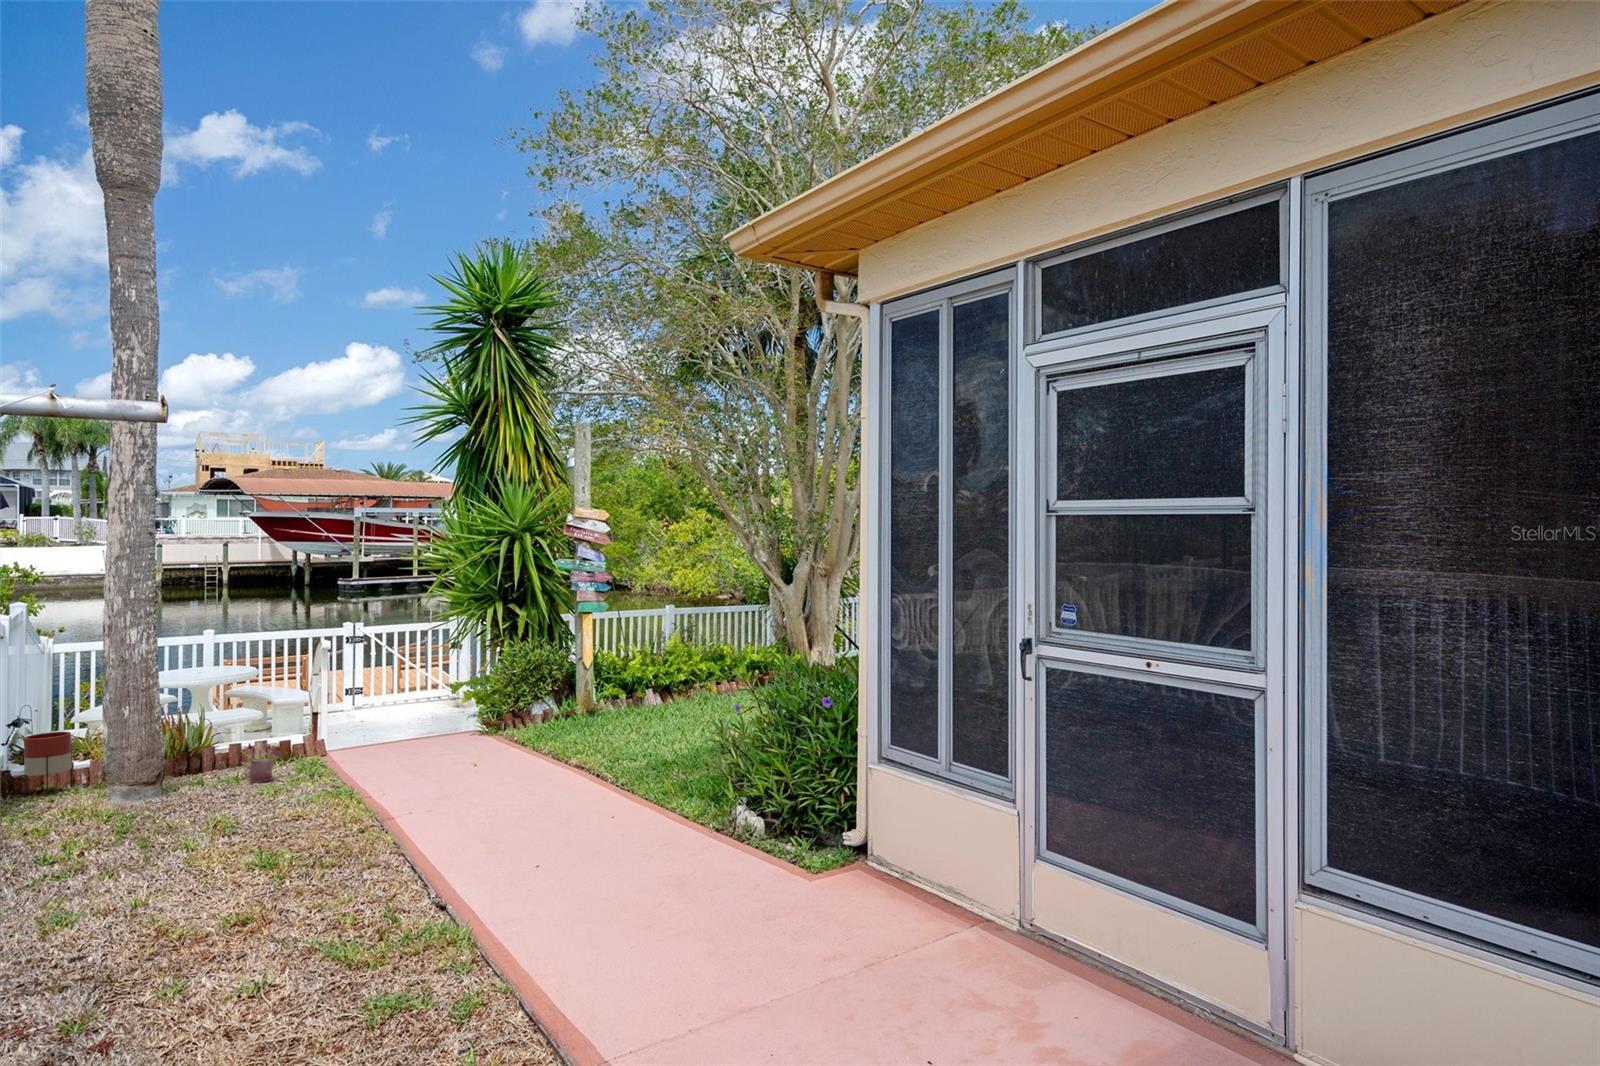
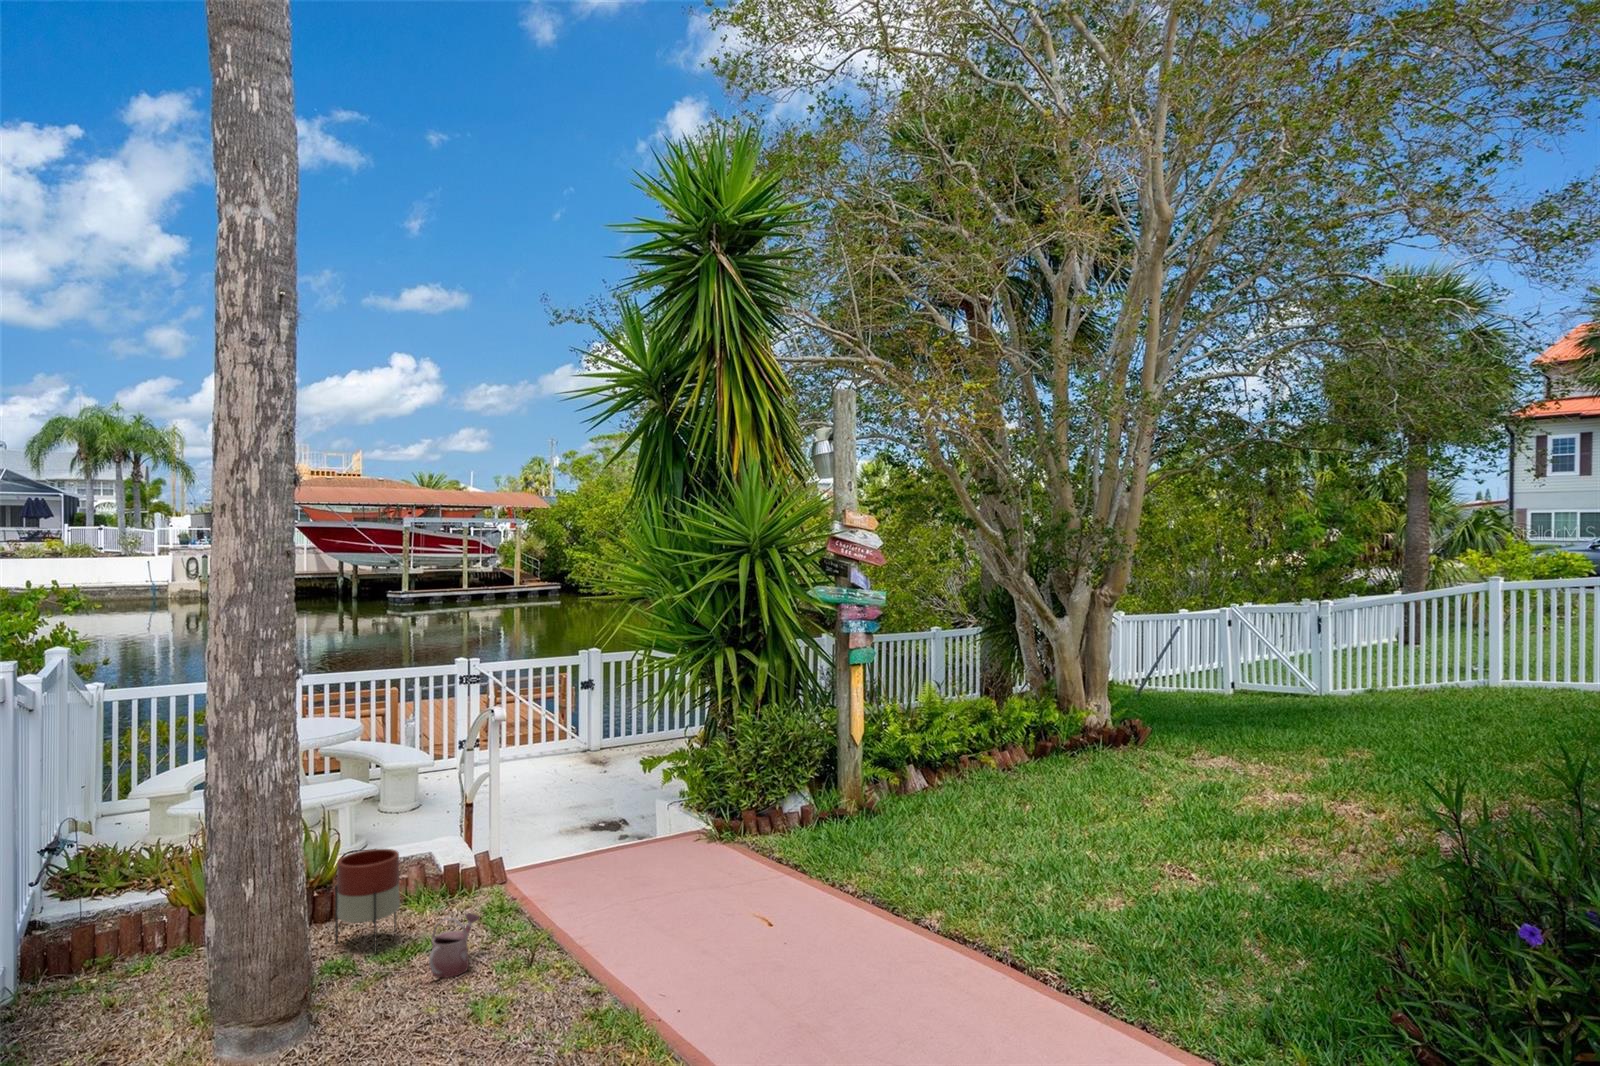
planter: present [24,732,72,796] -> present [335,849,400,954]

